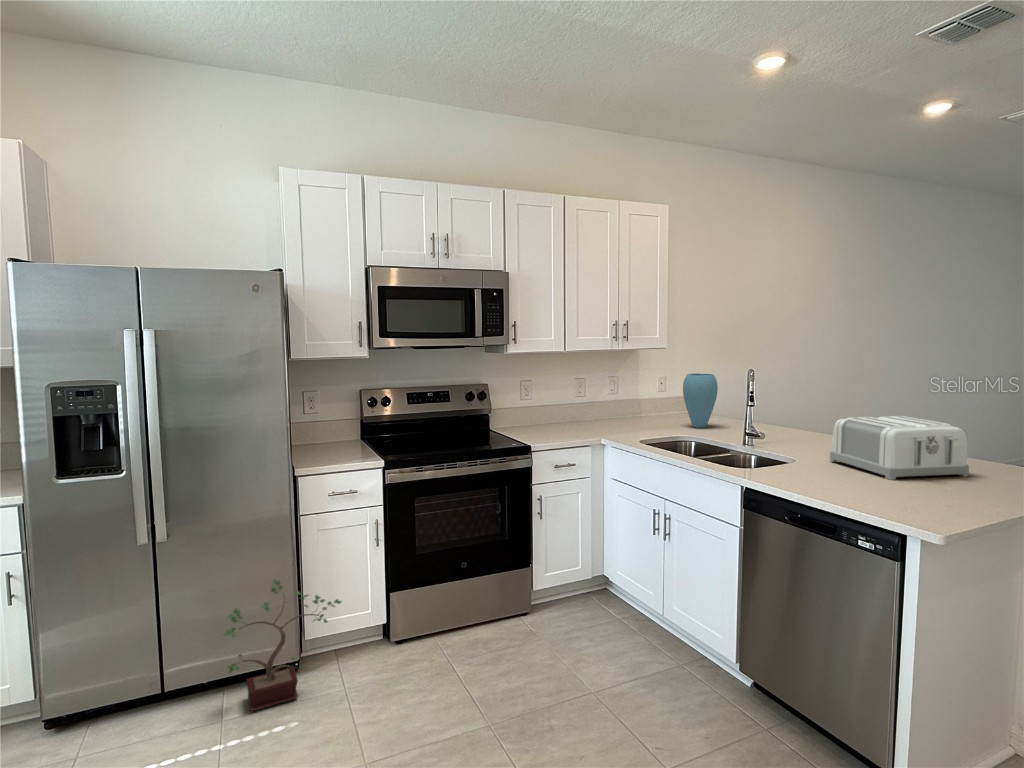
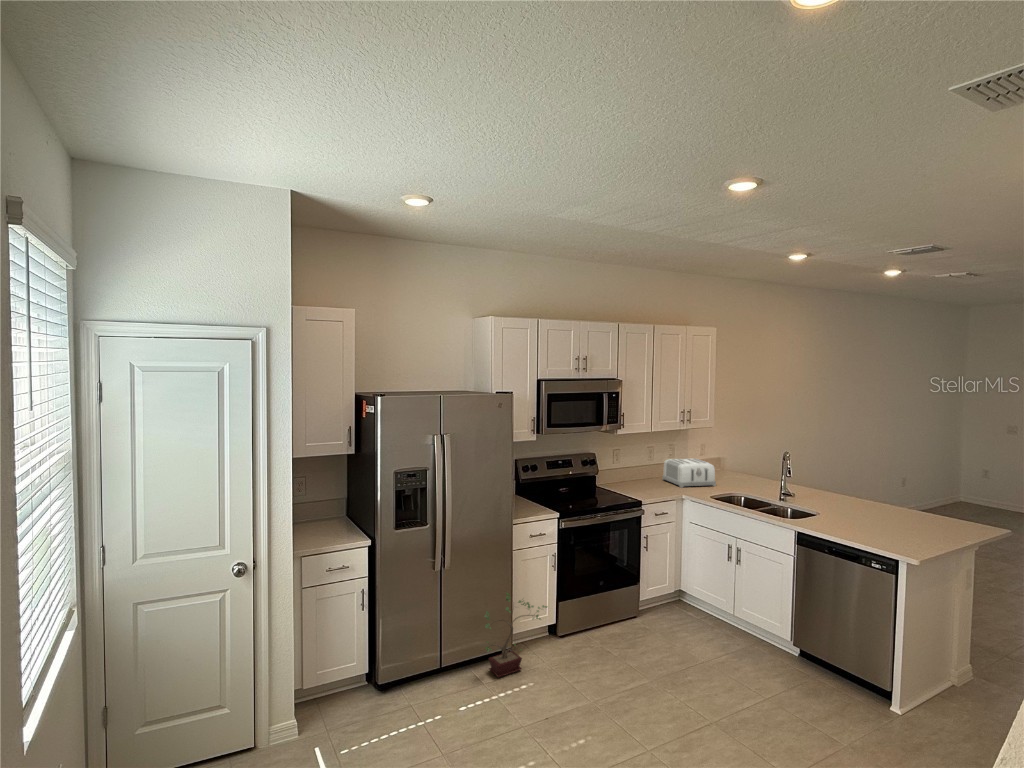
vase: present [683,373,718,428] -> none [729,446,754,486]
toaster: present [830,416,969,480] -> present [663,459,716,487]

